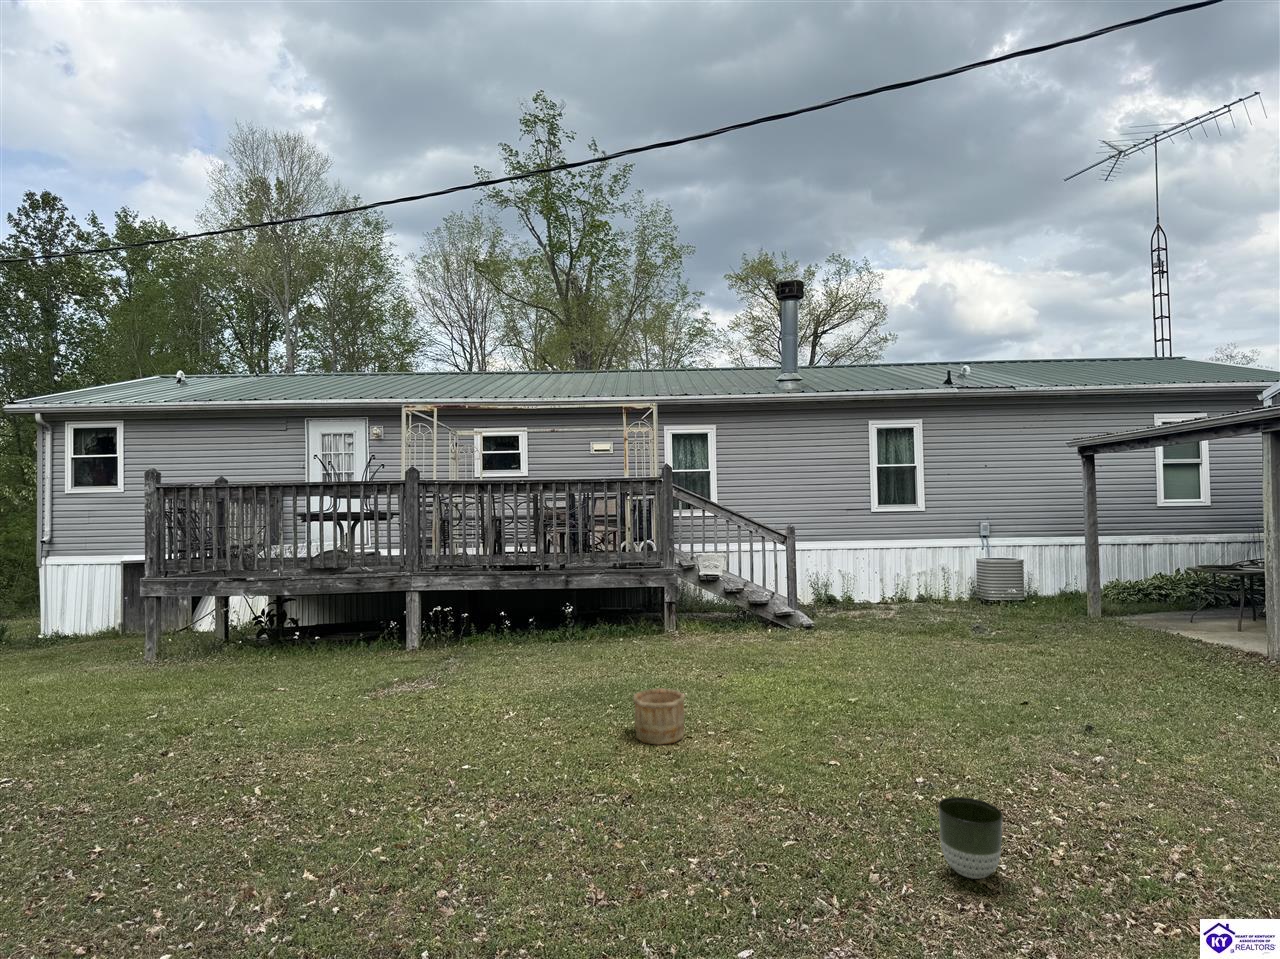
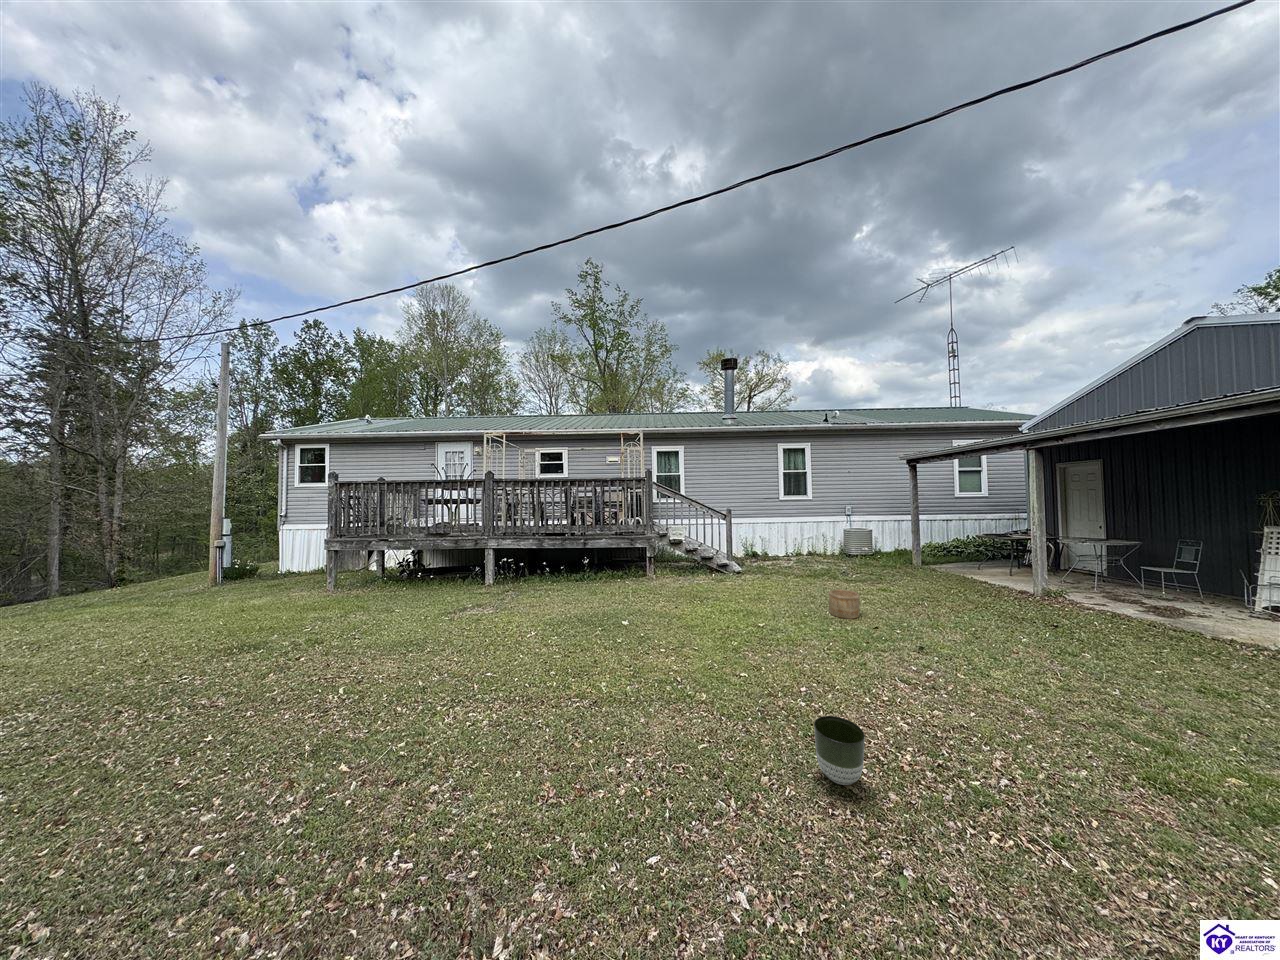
wooden bucket: present [633,688,685,745] -> present [828,589,860,619]

